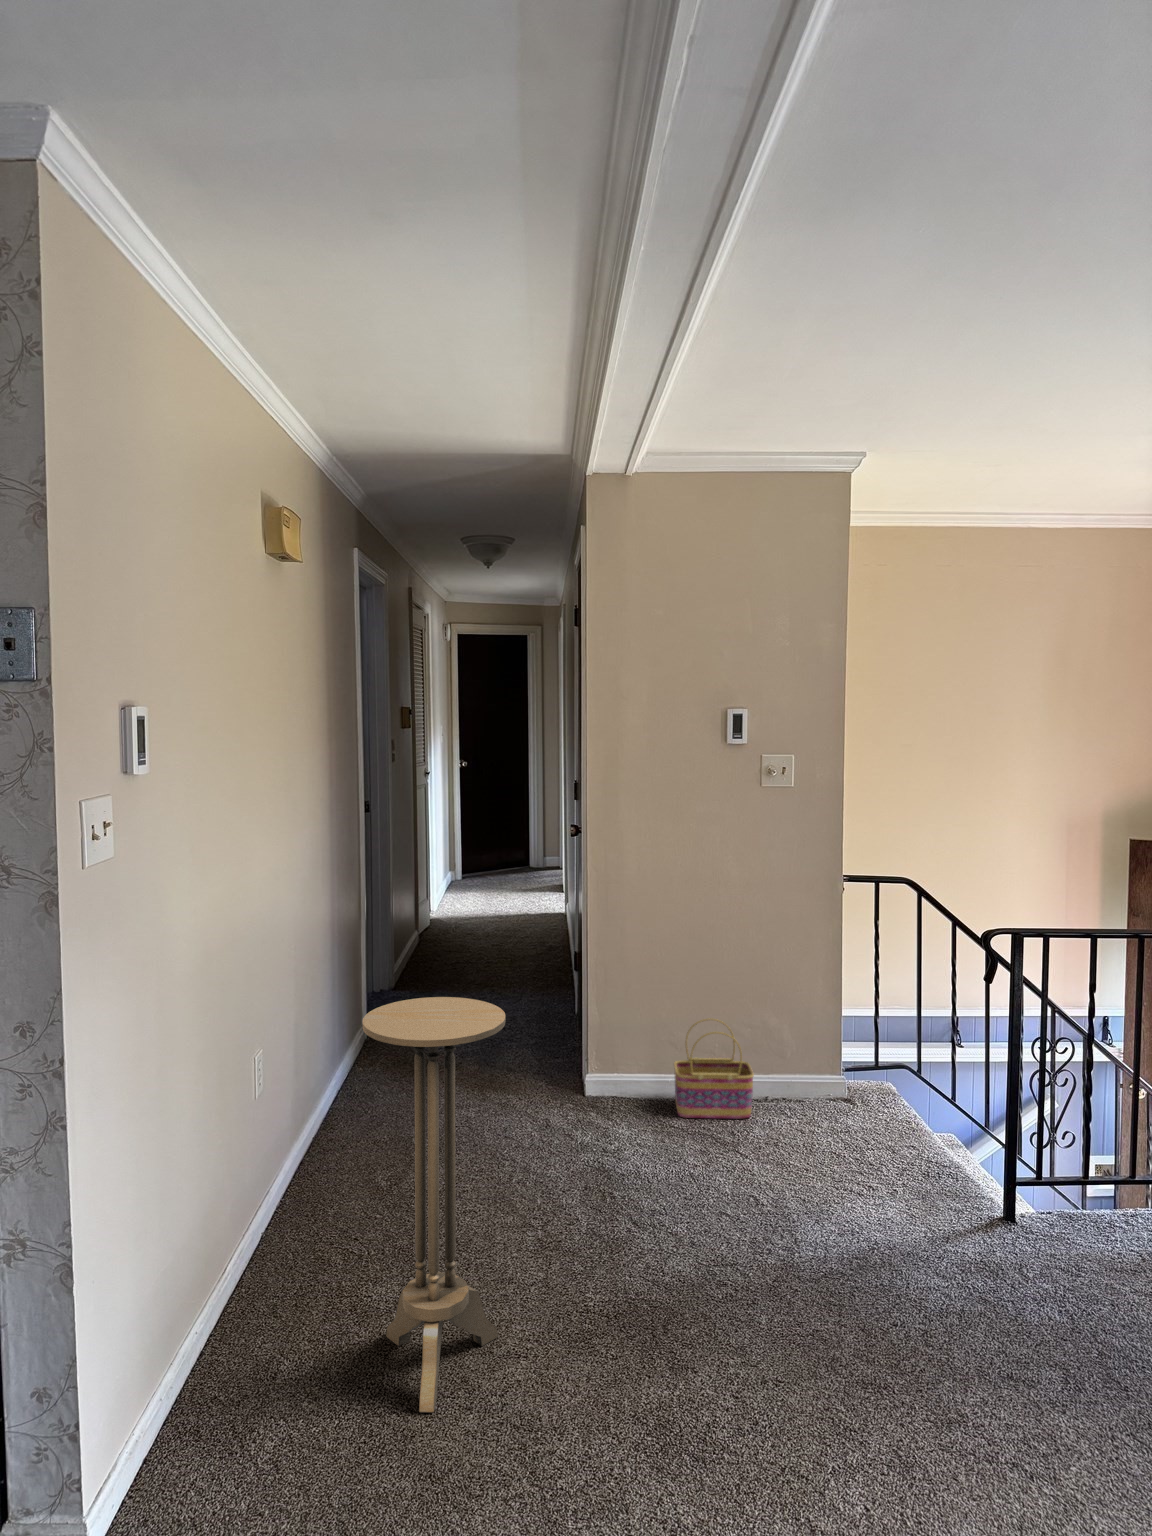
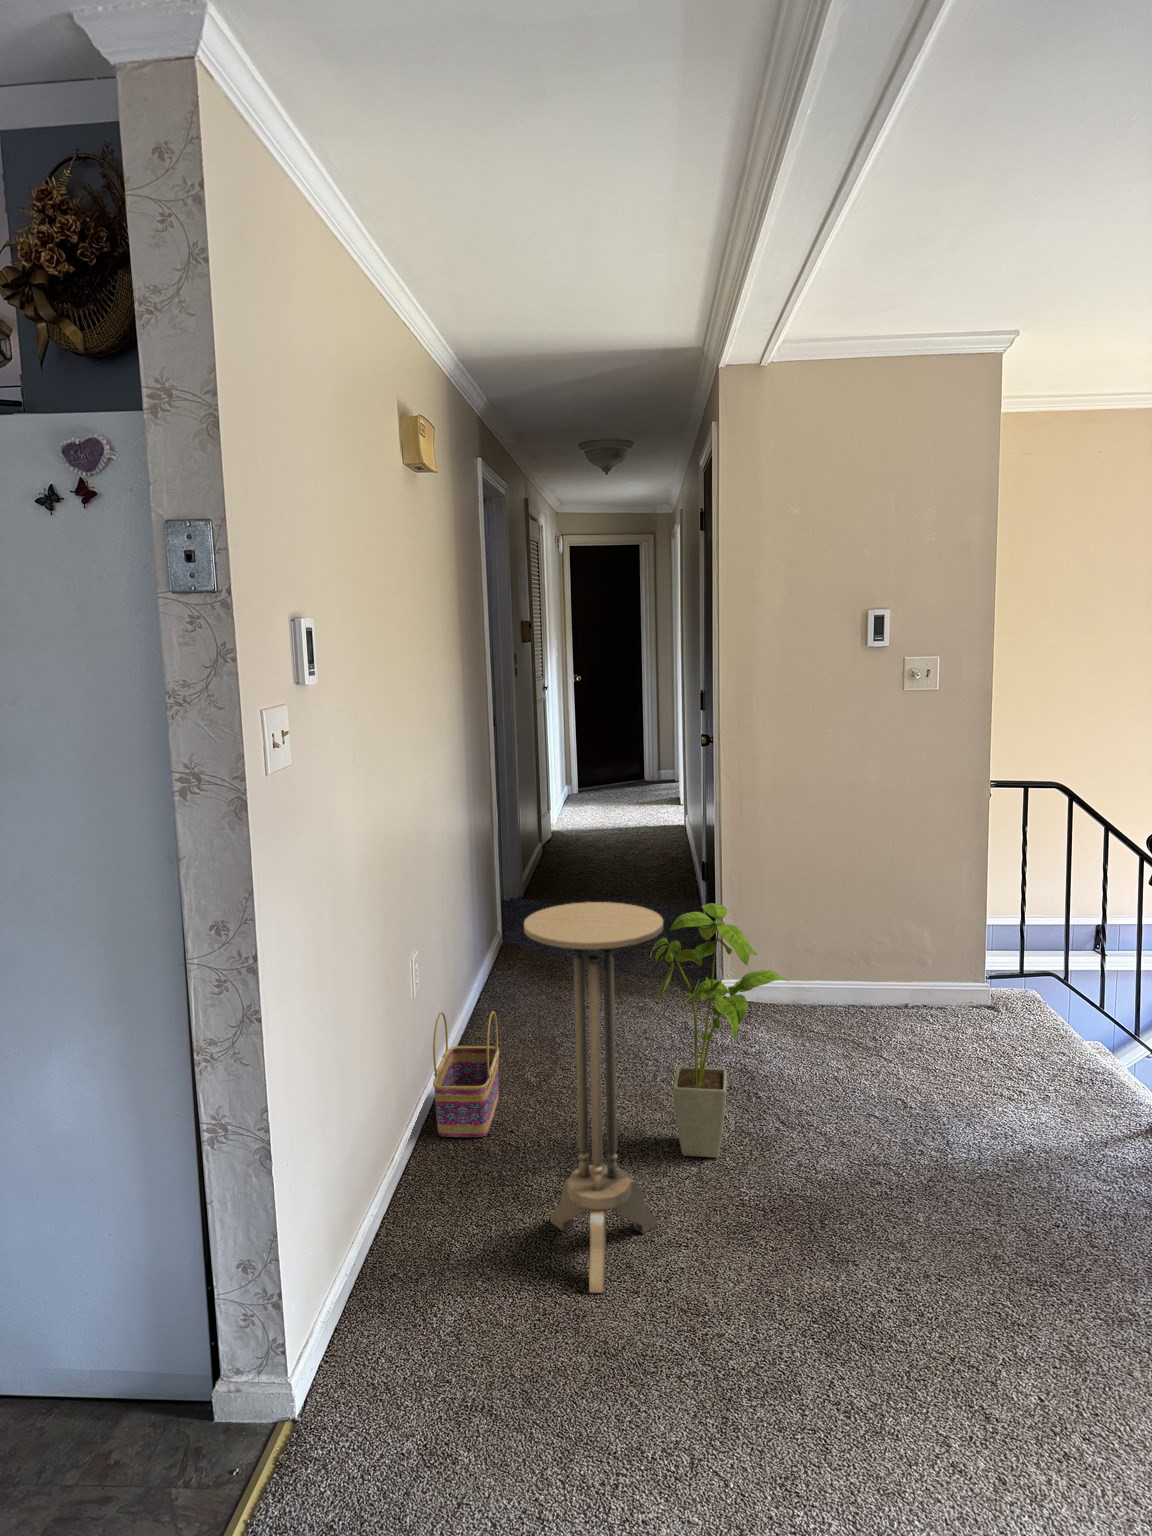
house plant: none [502,997,642,1262] -> present [650,903,789,1158]
basket: present [674,1019,754,1118] -> present [433,1011,499,1137]

